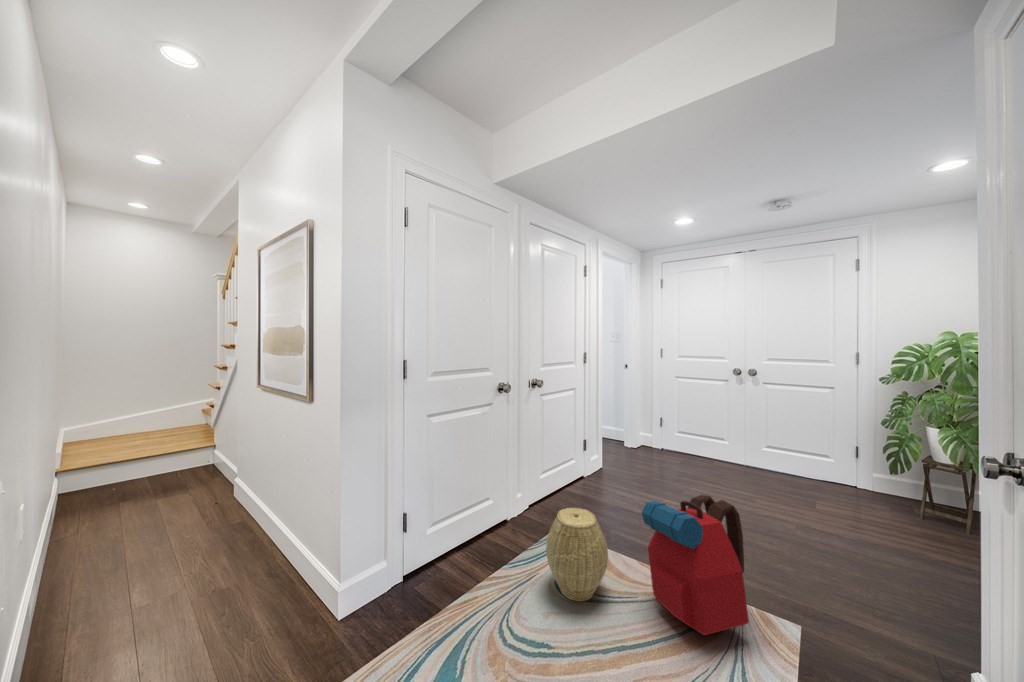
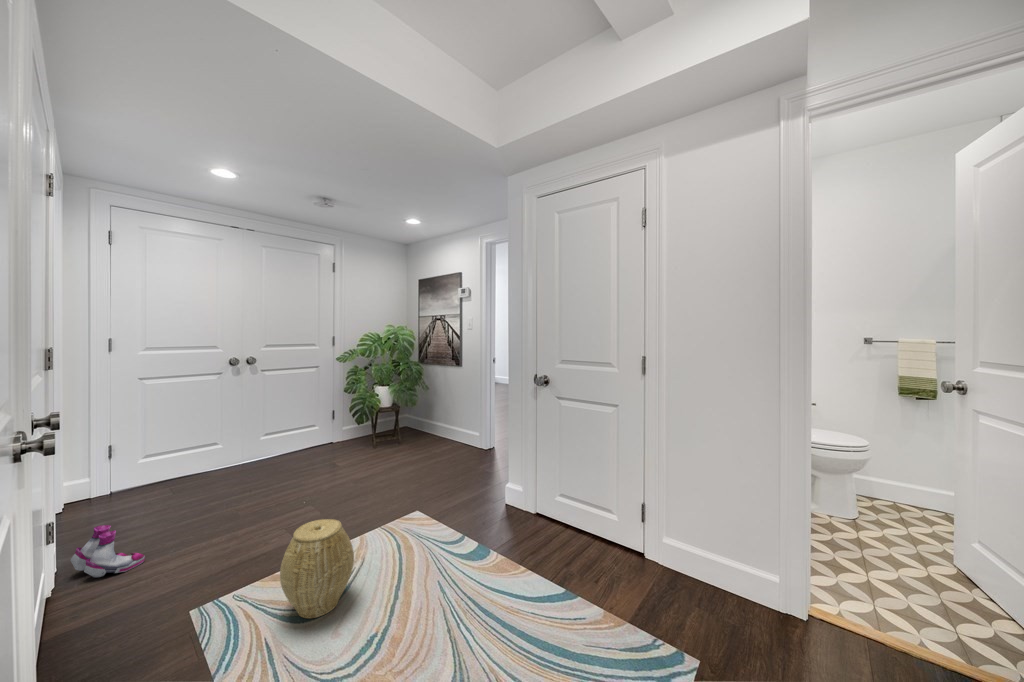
boots: none [568,459,592,493] -> present [70,525,145,577]
backpack: present [642,495,749,635] -> none [357,454,420,554]

